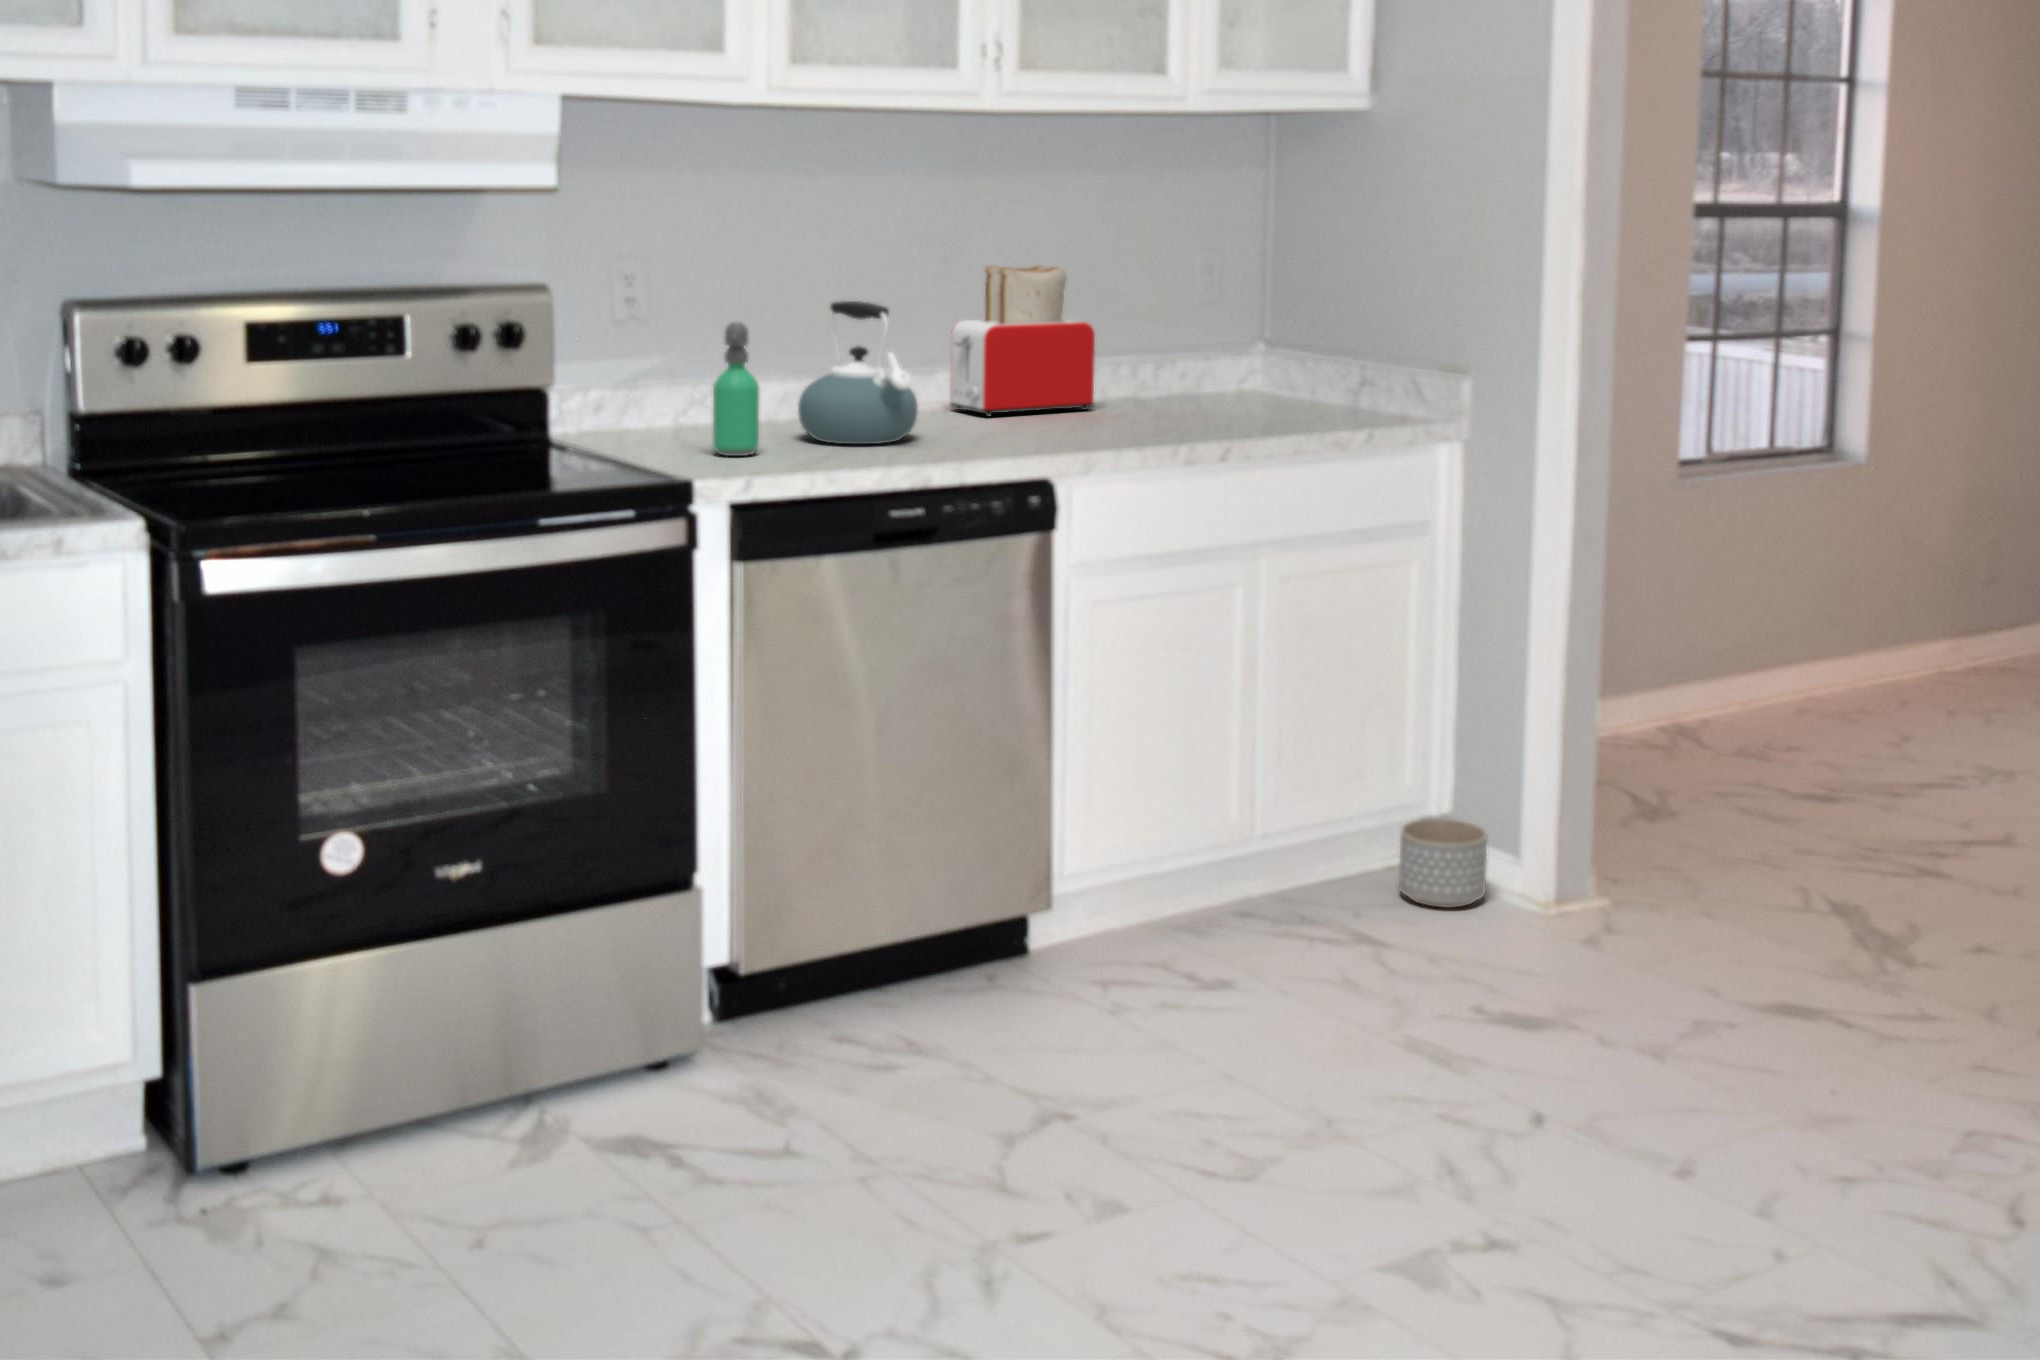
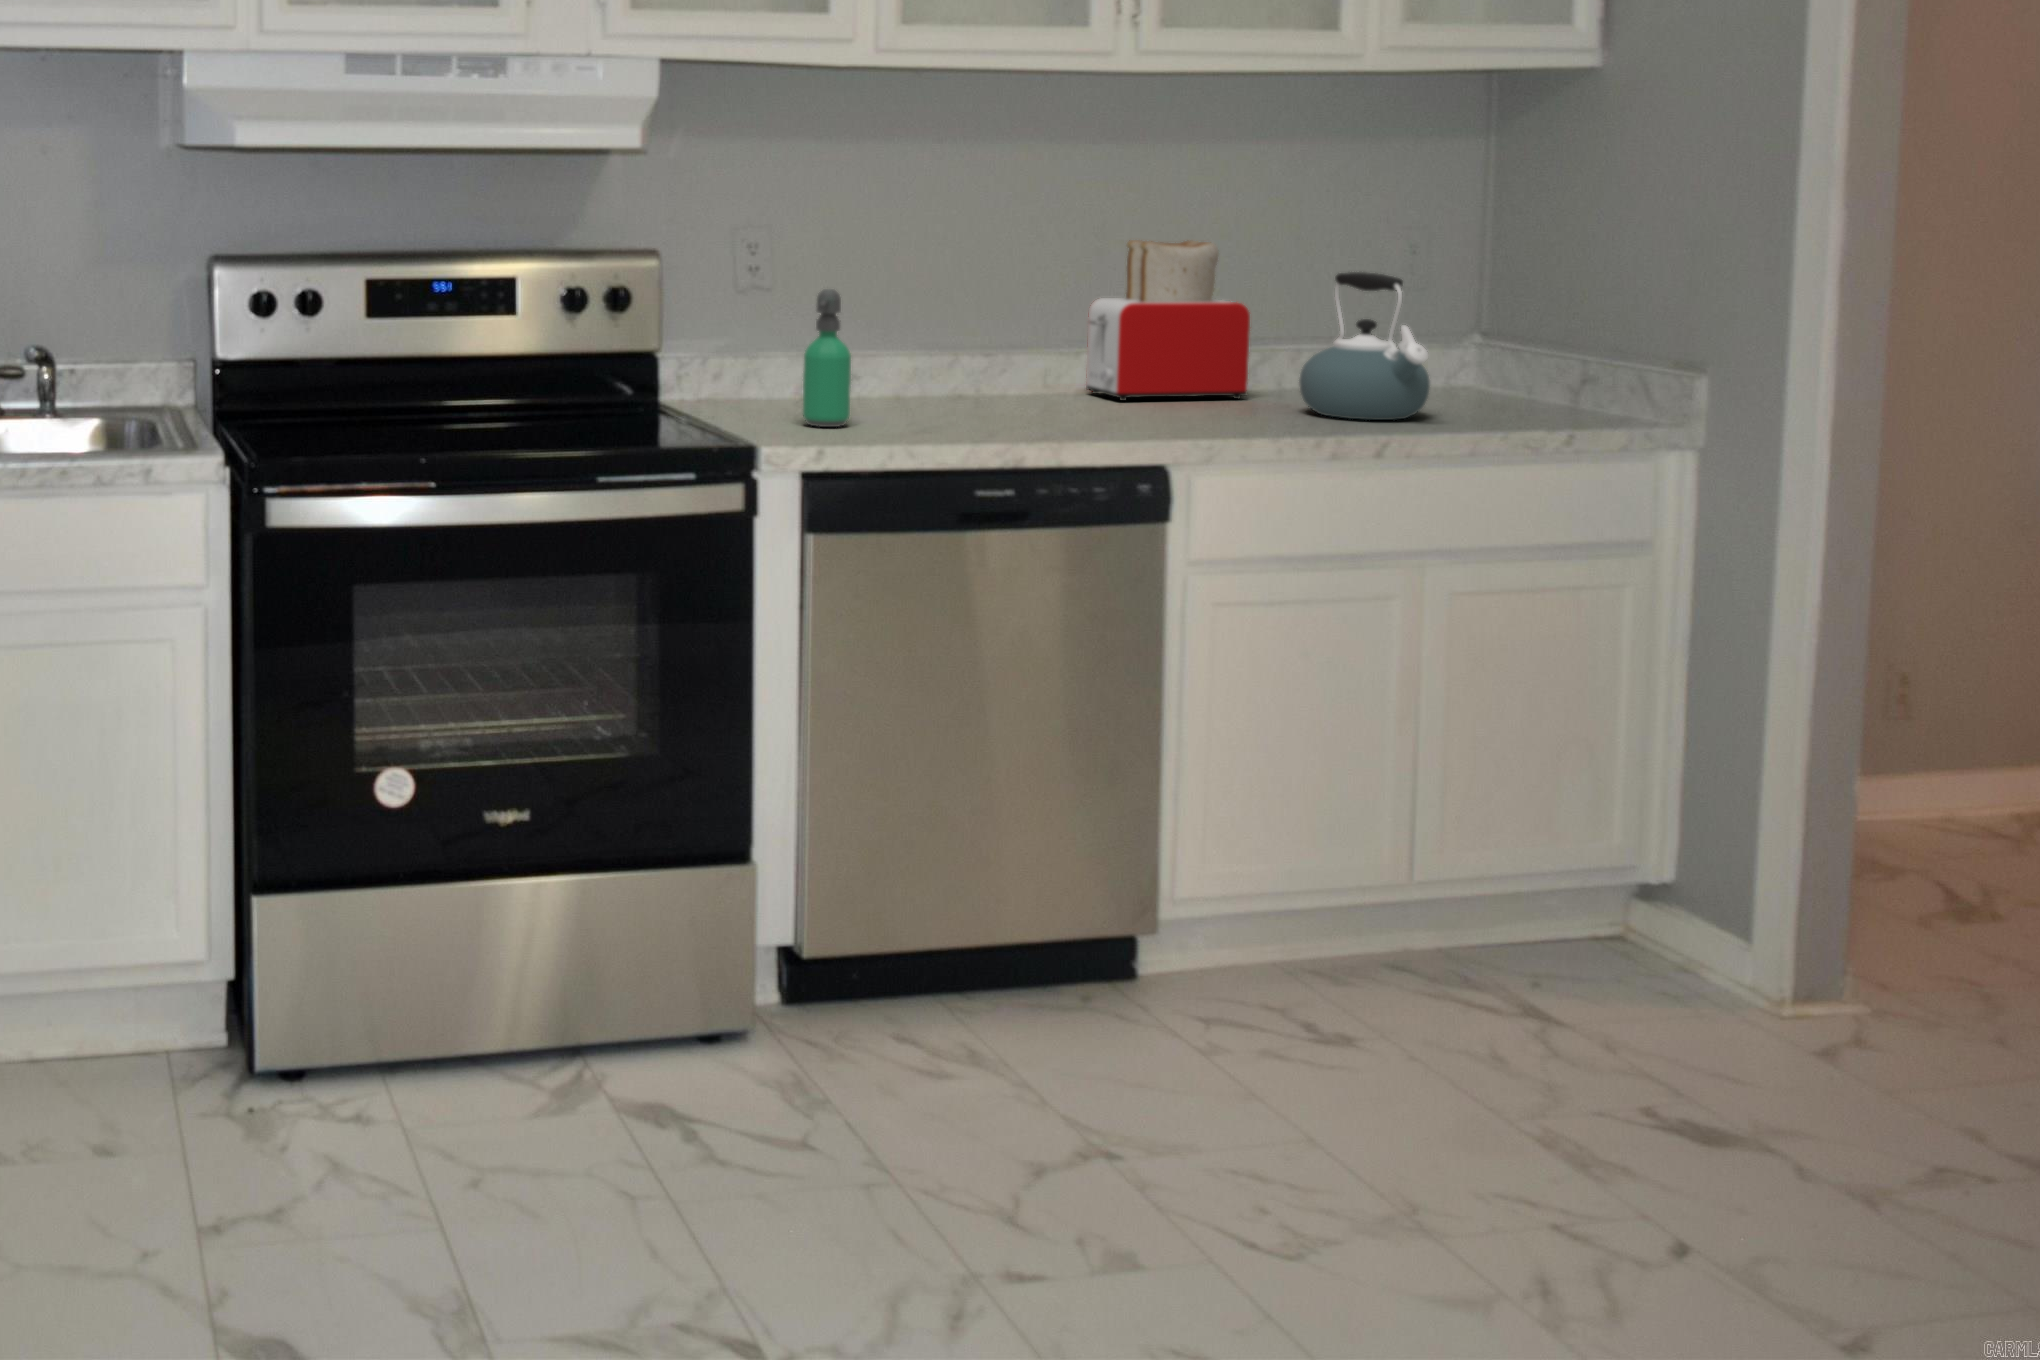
kettle: present [798,301,918,444] -> present [1299,272,1430,420]
planter: present [1399,819,1488,908] -> none [1595,892,1712,1000]

